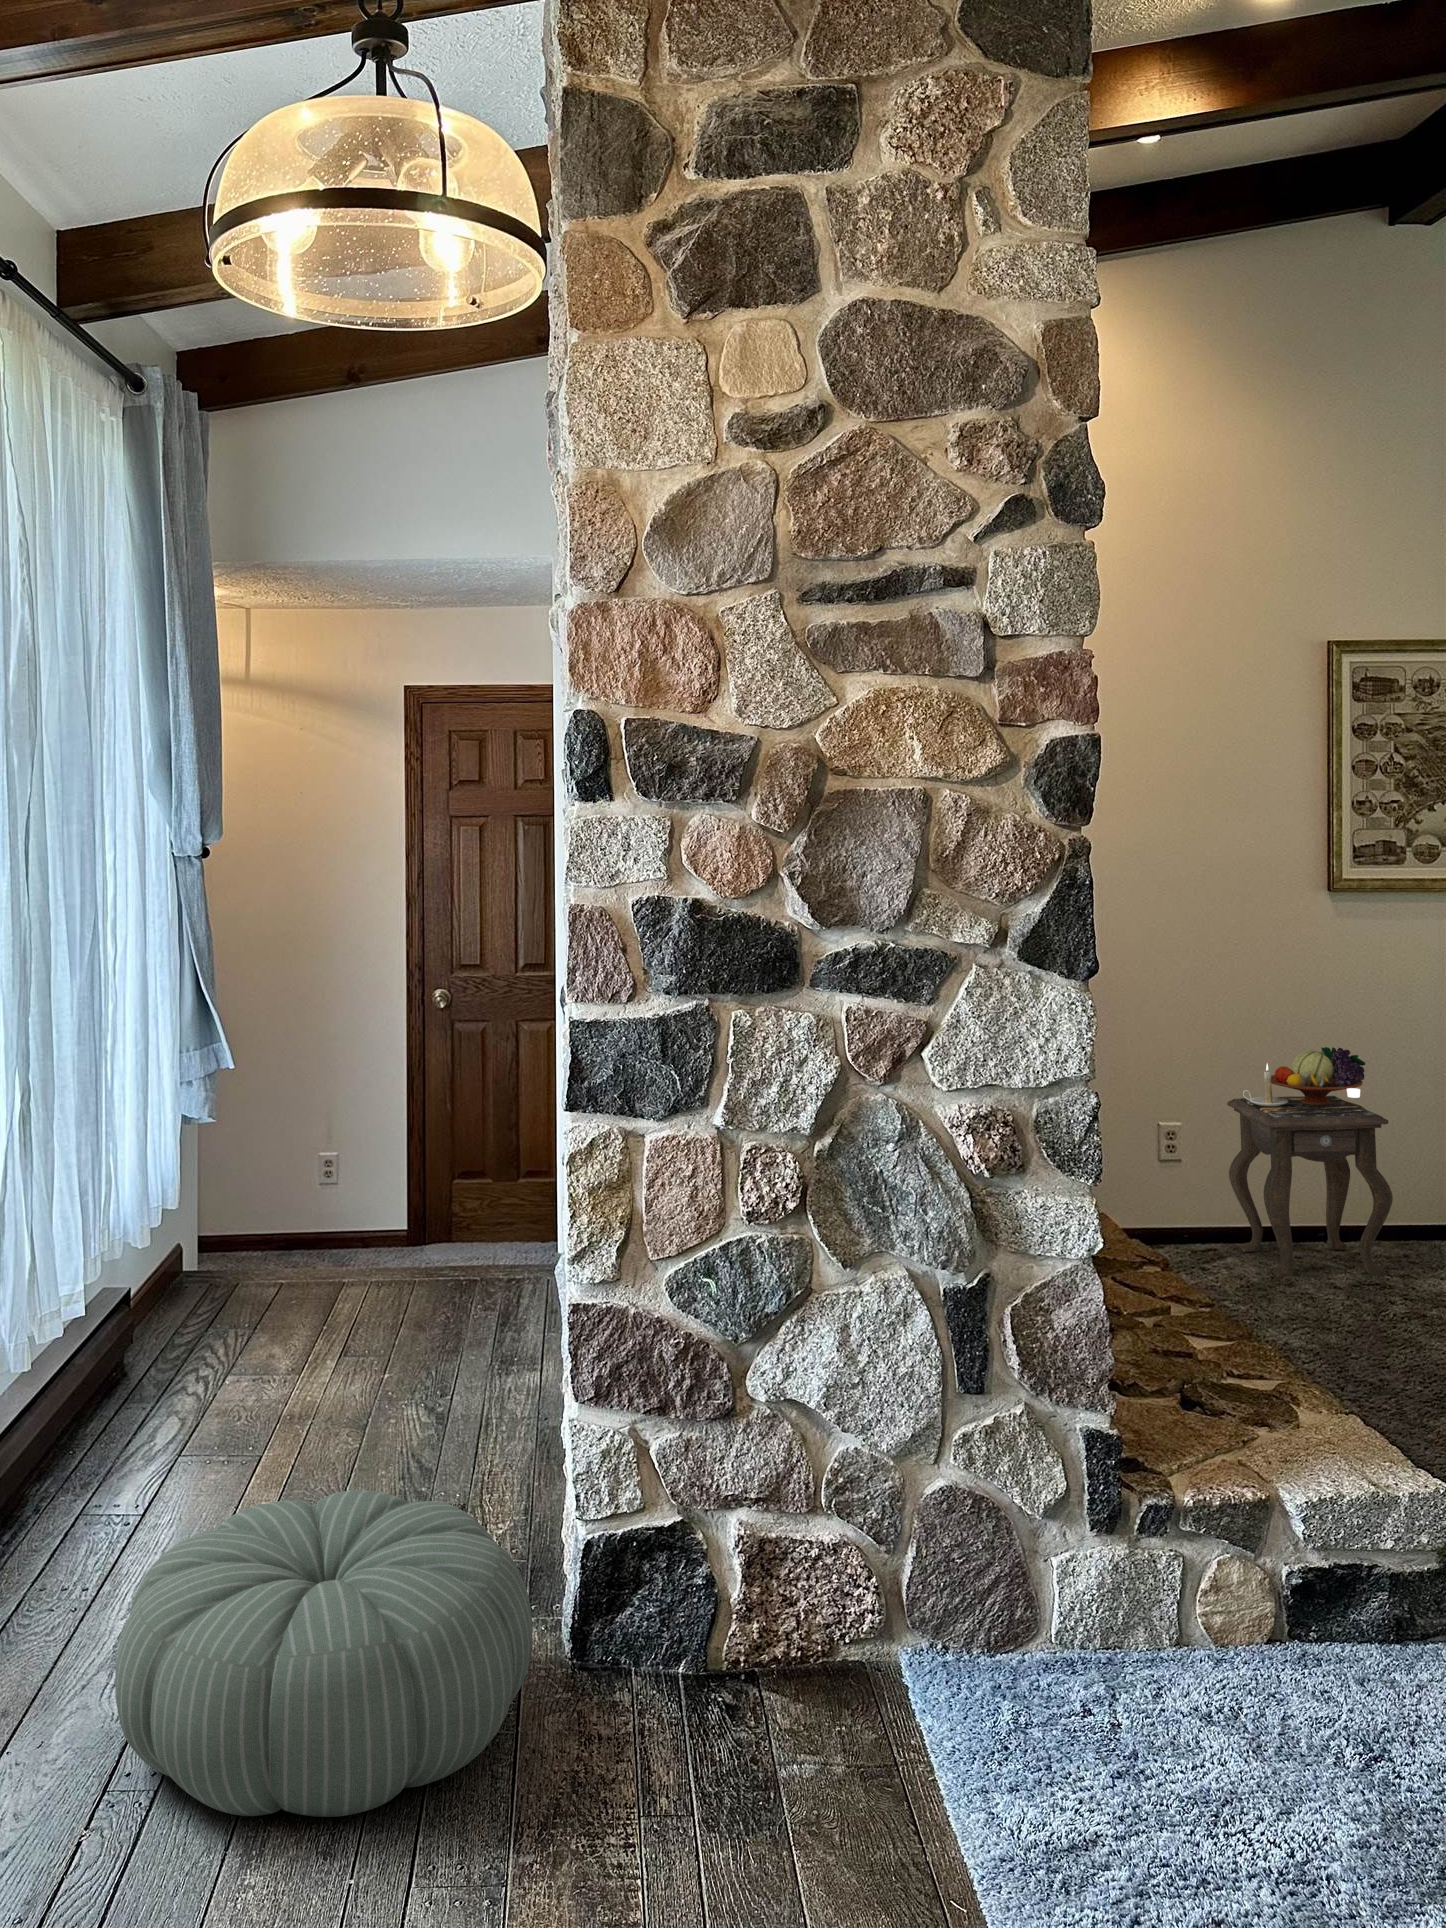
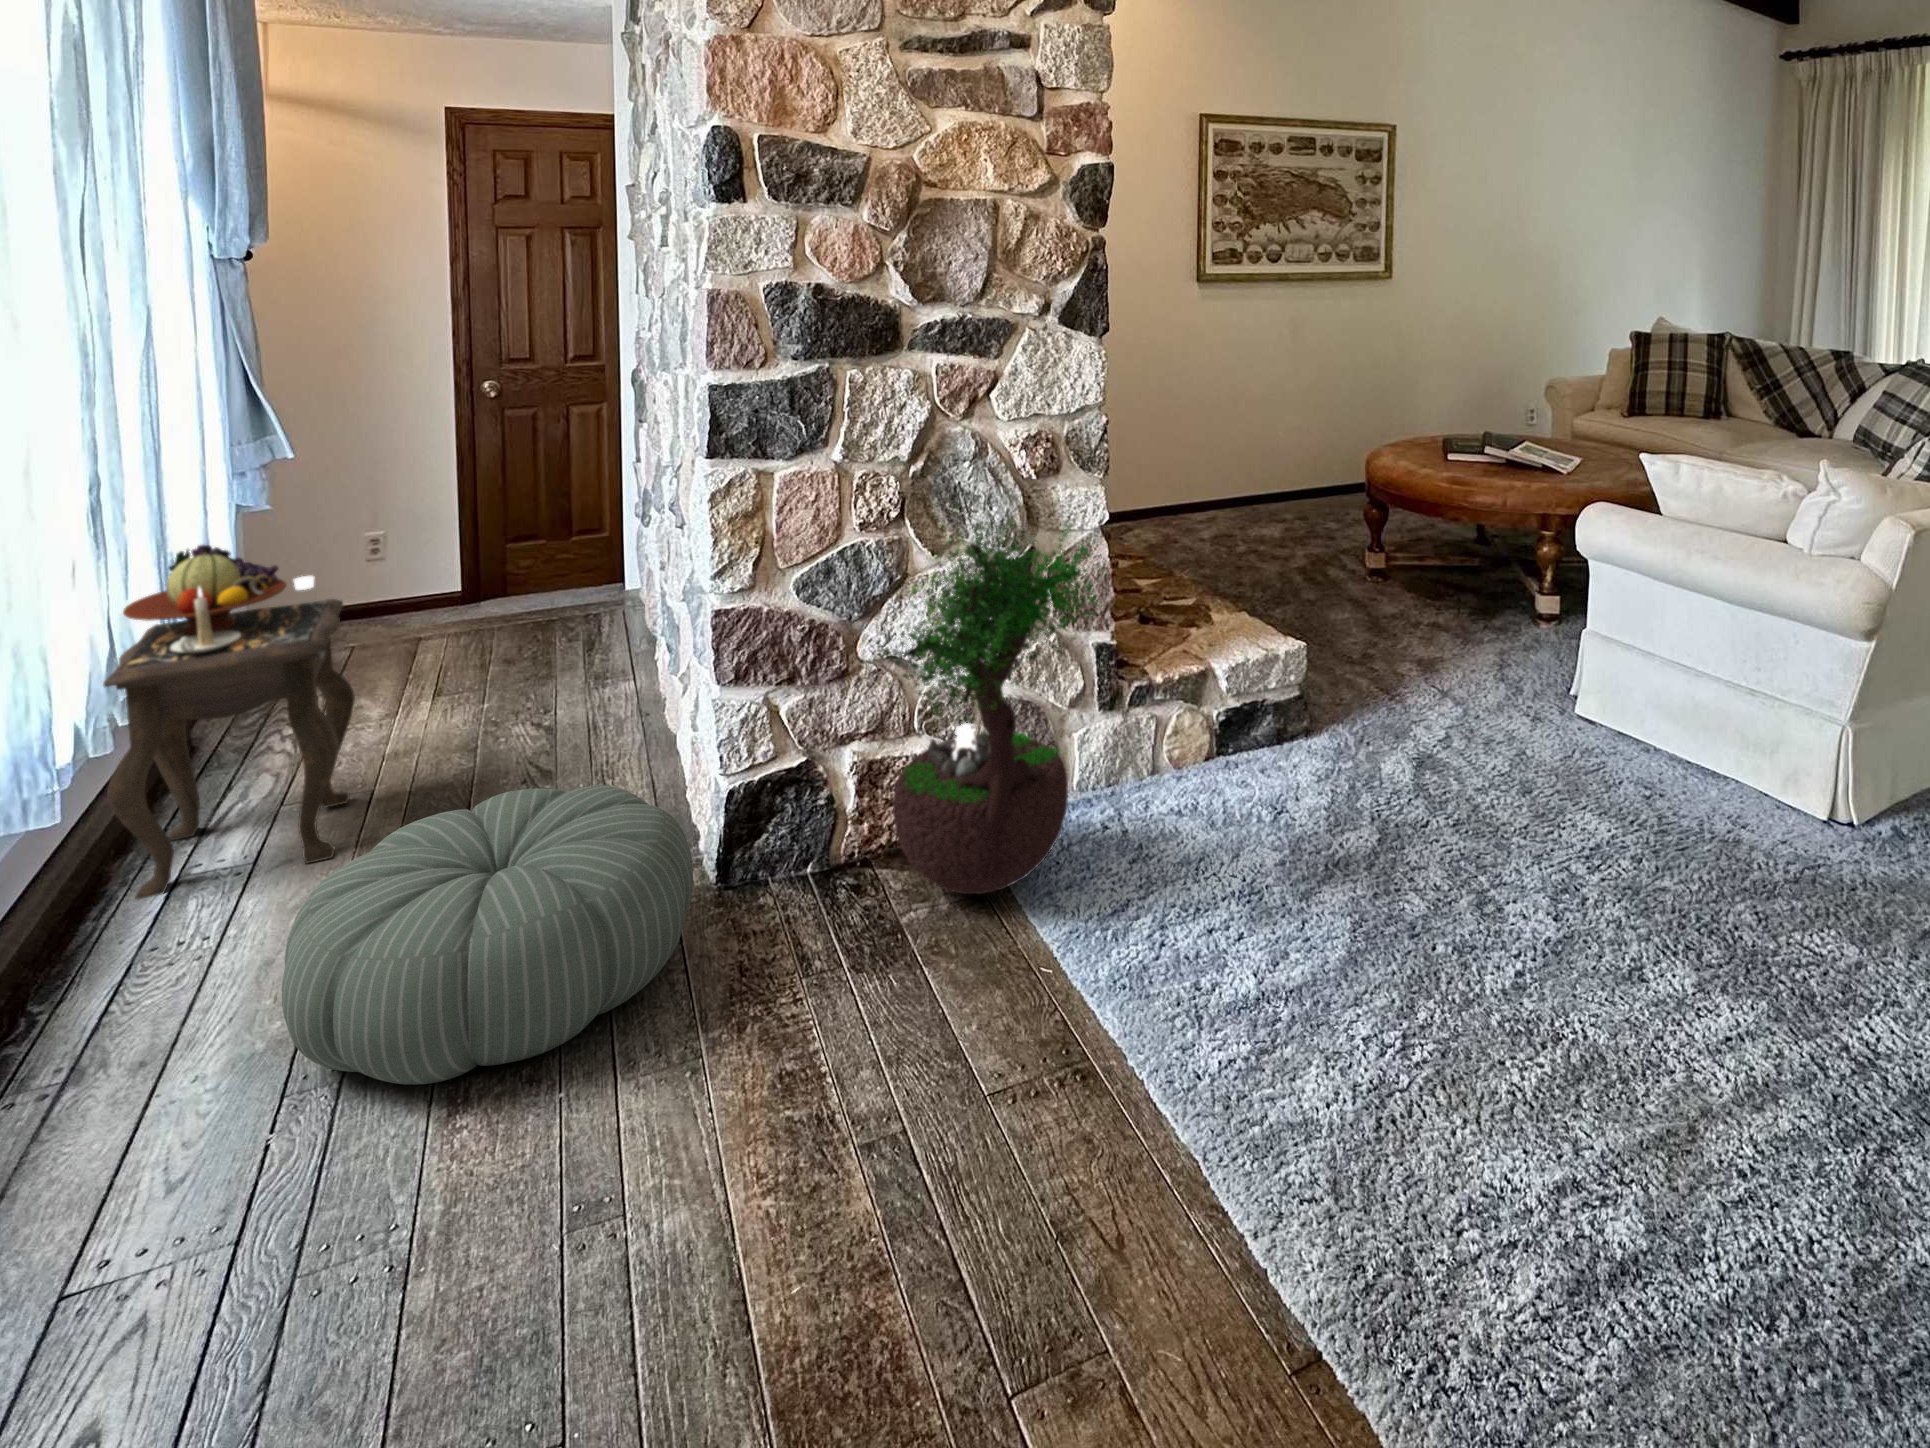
side table: present [1227,1047,1393,1277] -> present [103,545,355,899]
potted tree: none [726,1204,1061,1761] -> present [867,505,1105,894]

